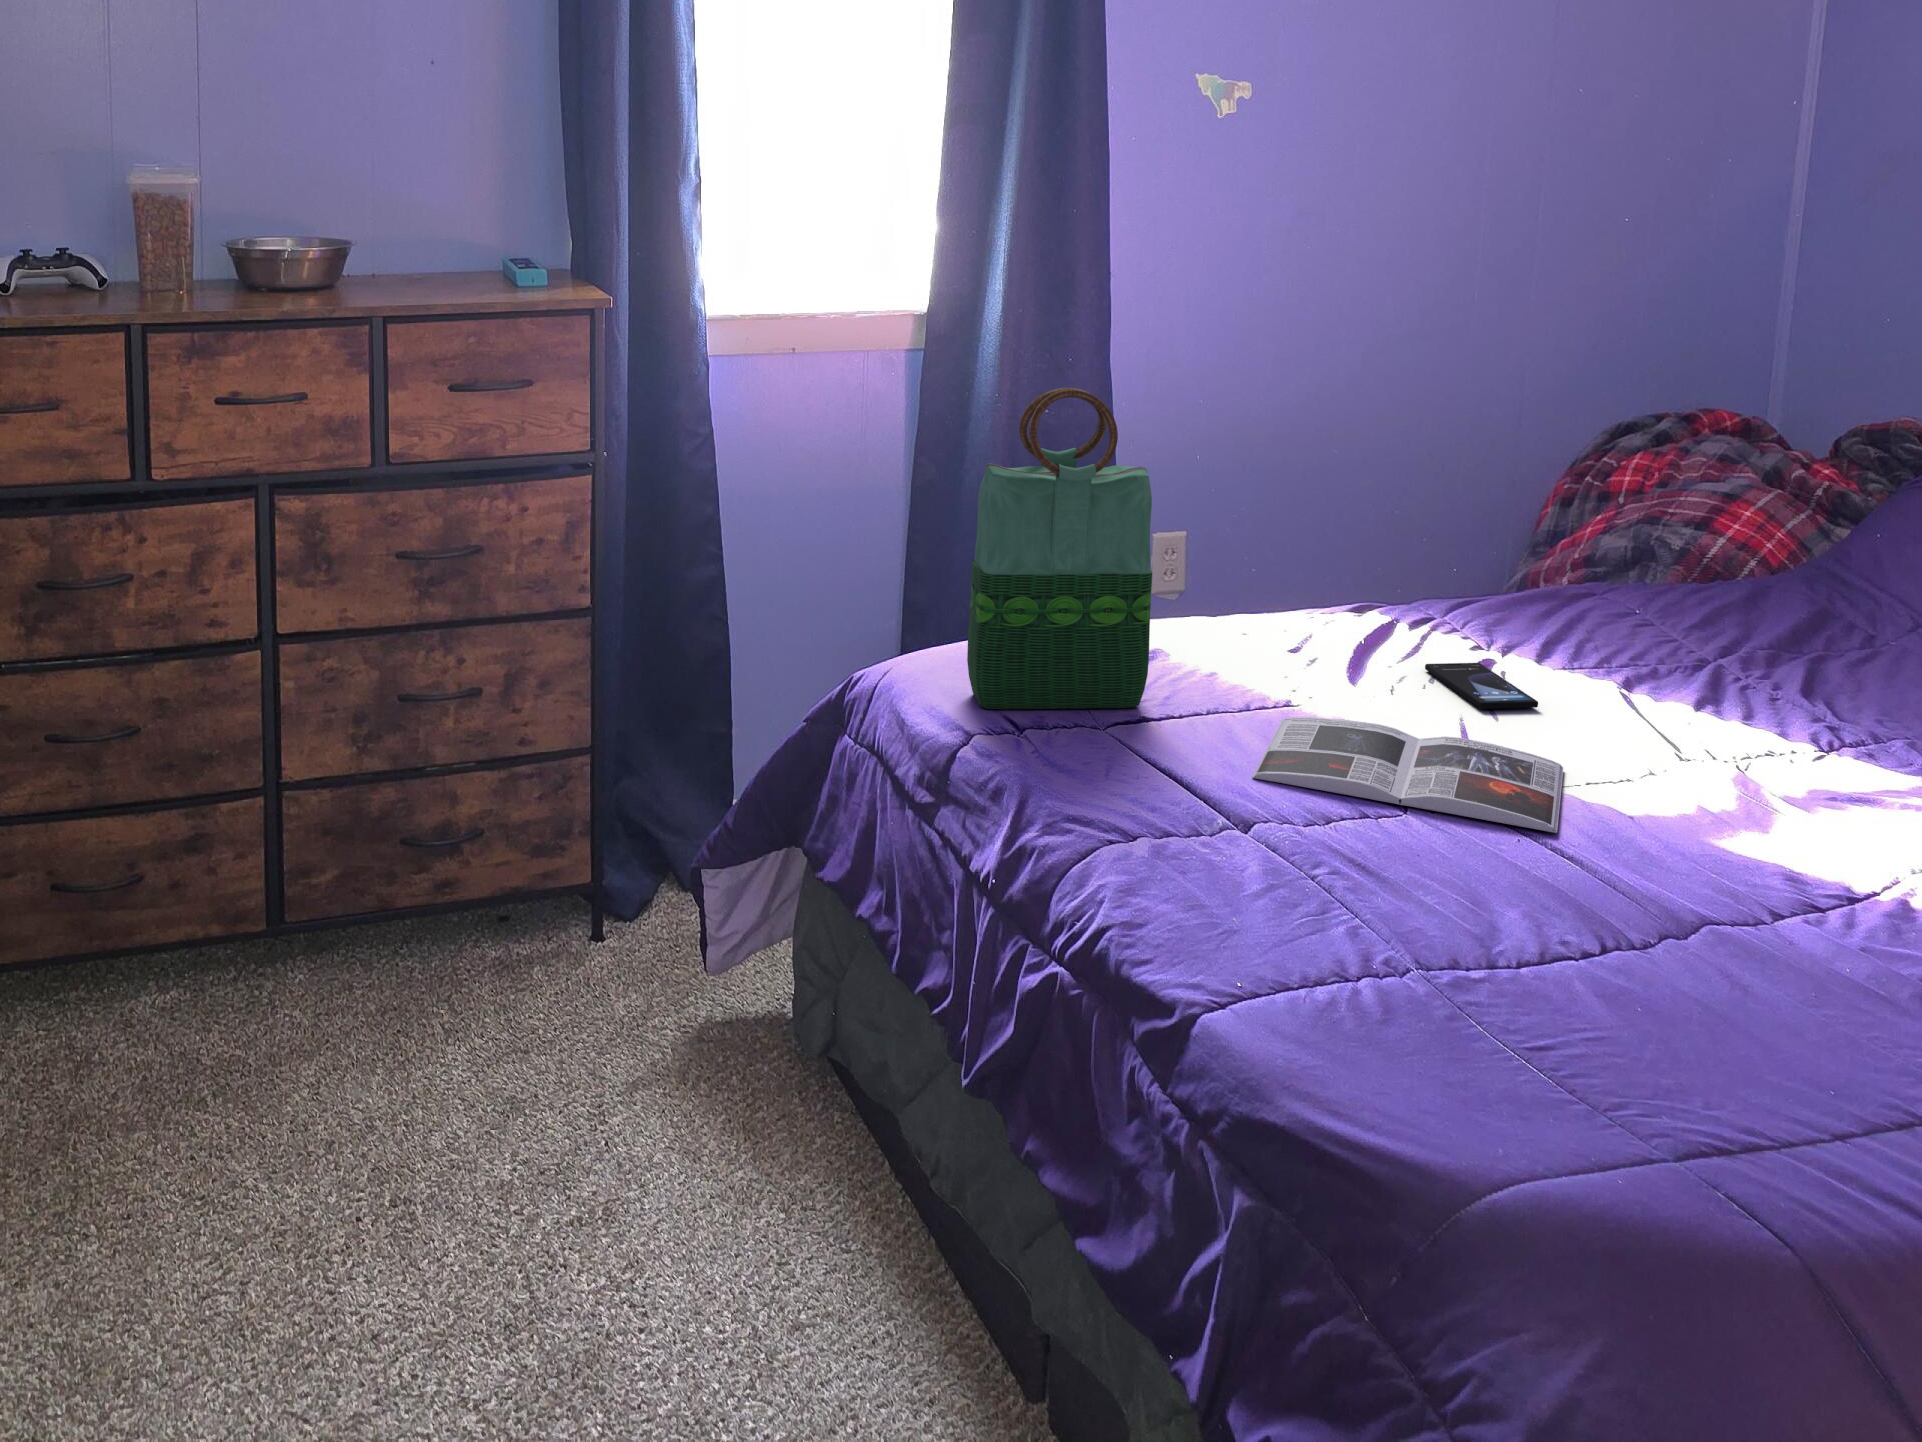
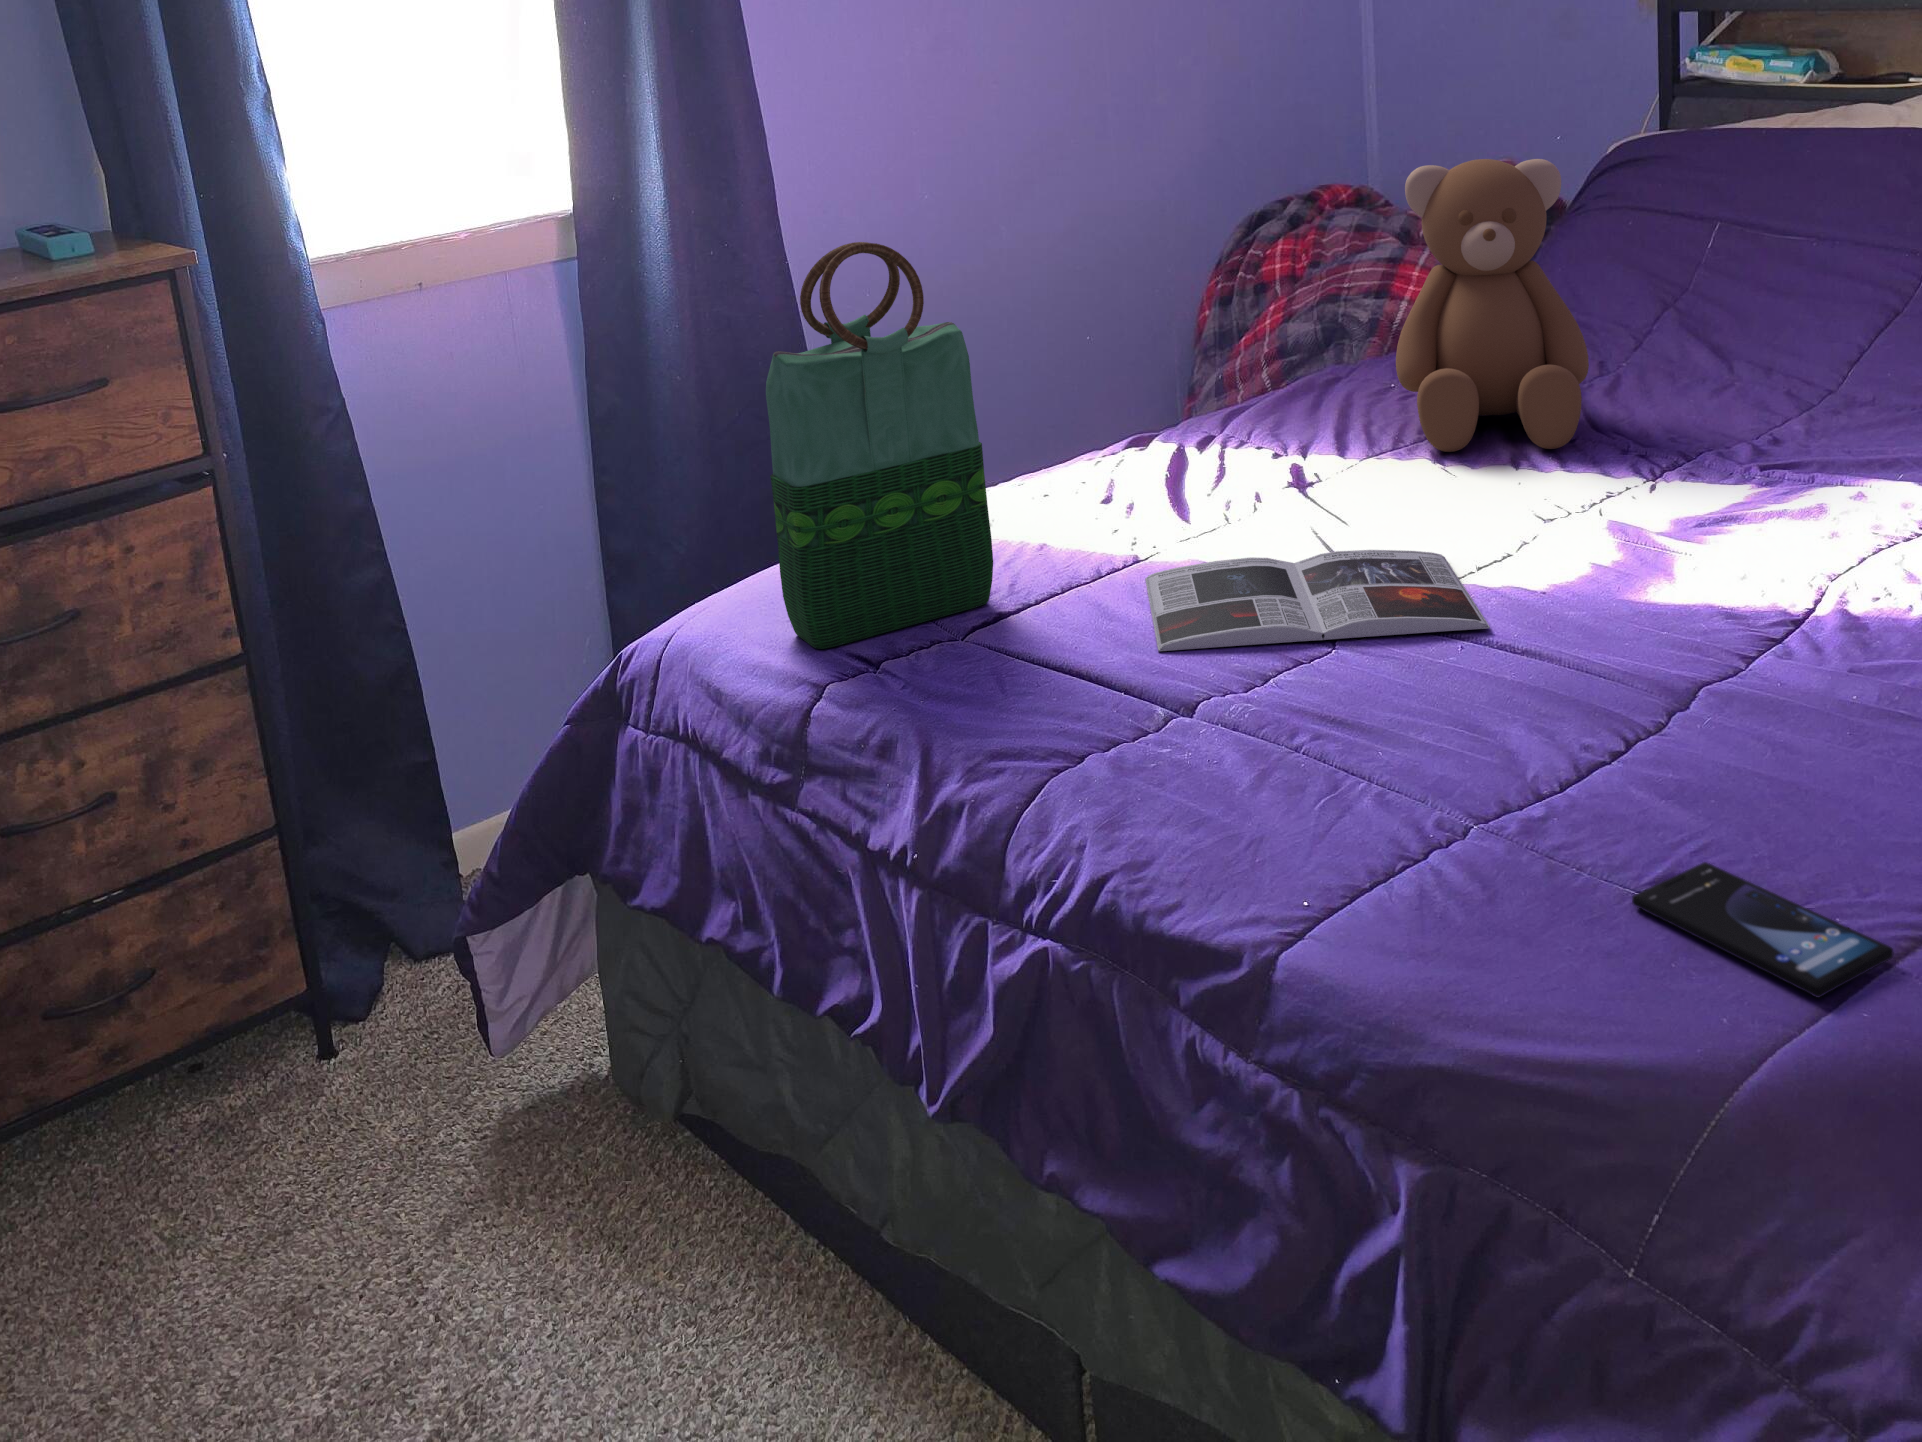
teddy bear: none [1617,410,1820,703] -> present [1396,159,1589,452]
smartphone: present [1425,663,1538,709] -> present [1632,862,1894,998]

